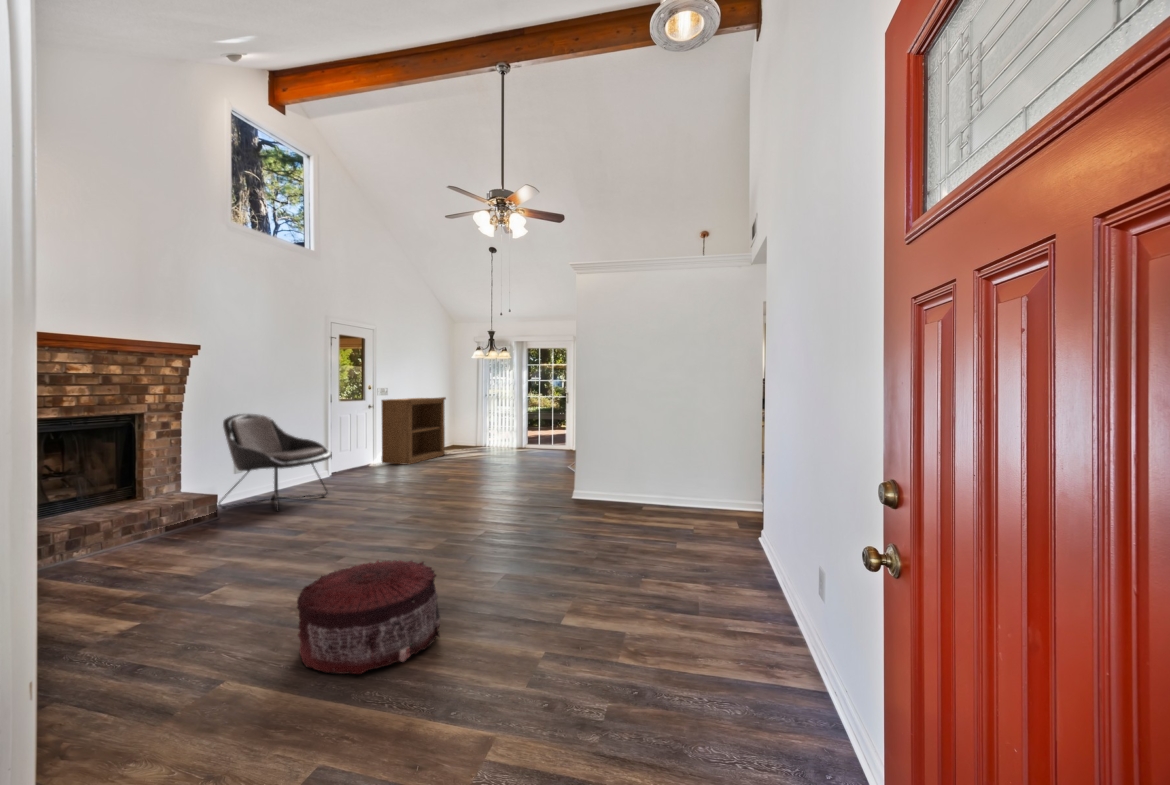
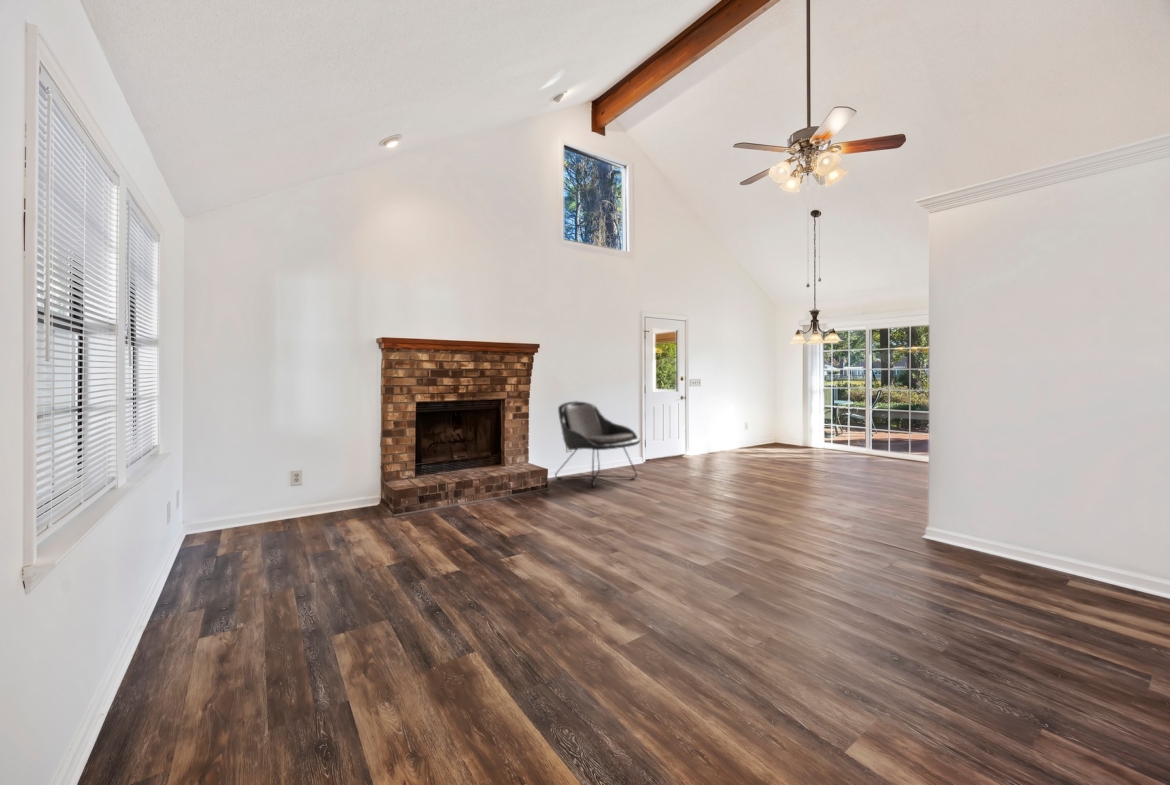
bookshelf: present [382,397,446,465] -> none [695,390,761,456]
pouf: present [297,560,440,674] -> none [527,560,678,701]

